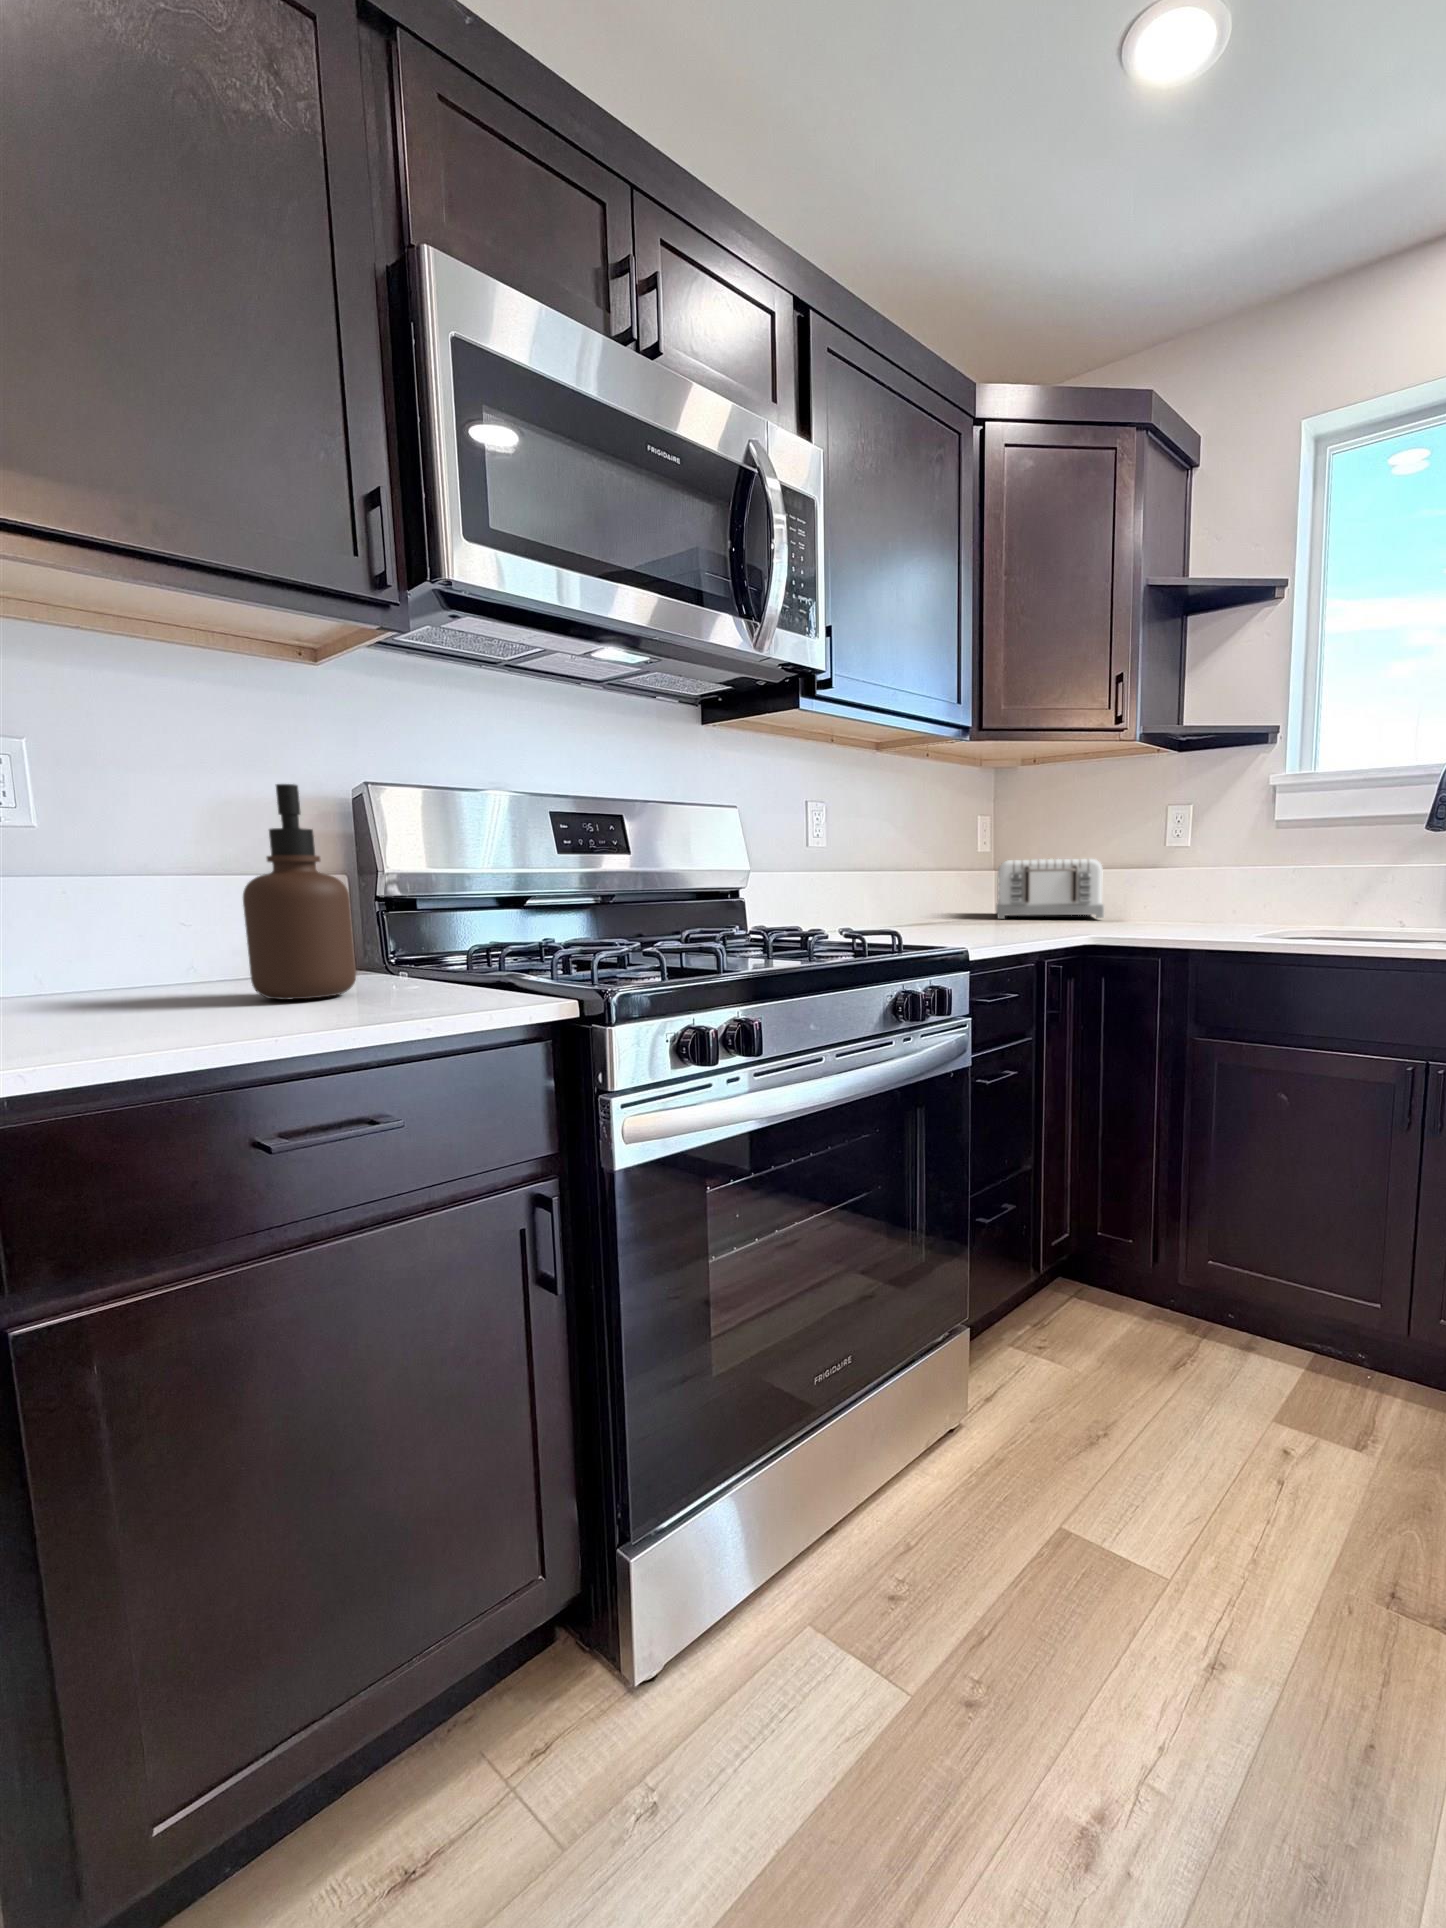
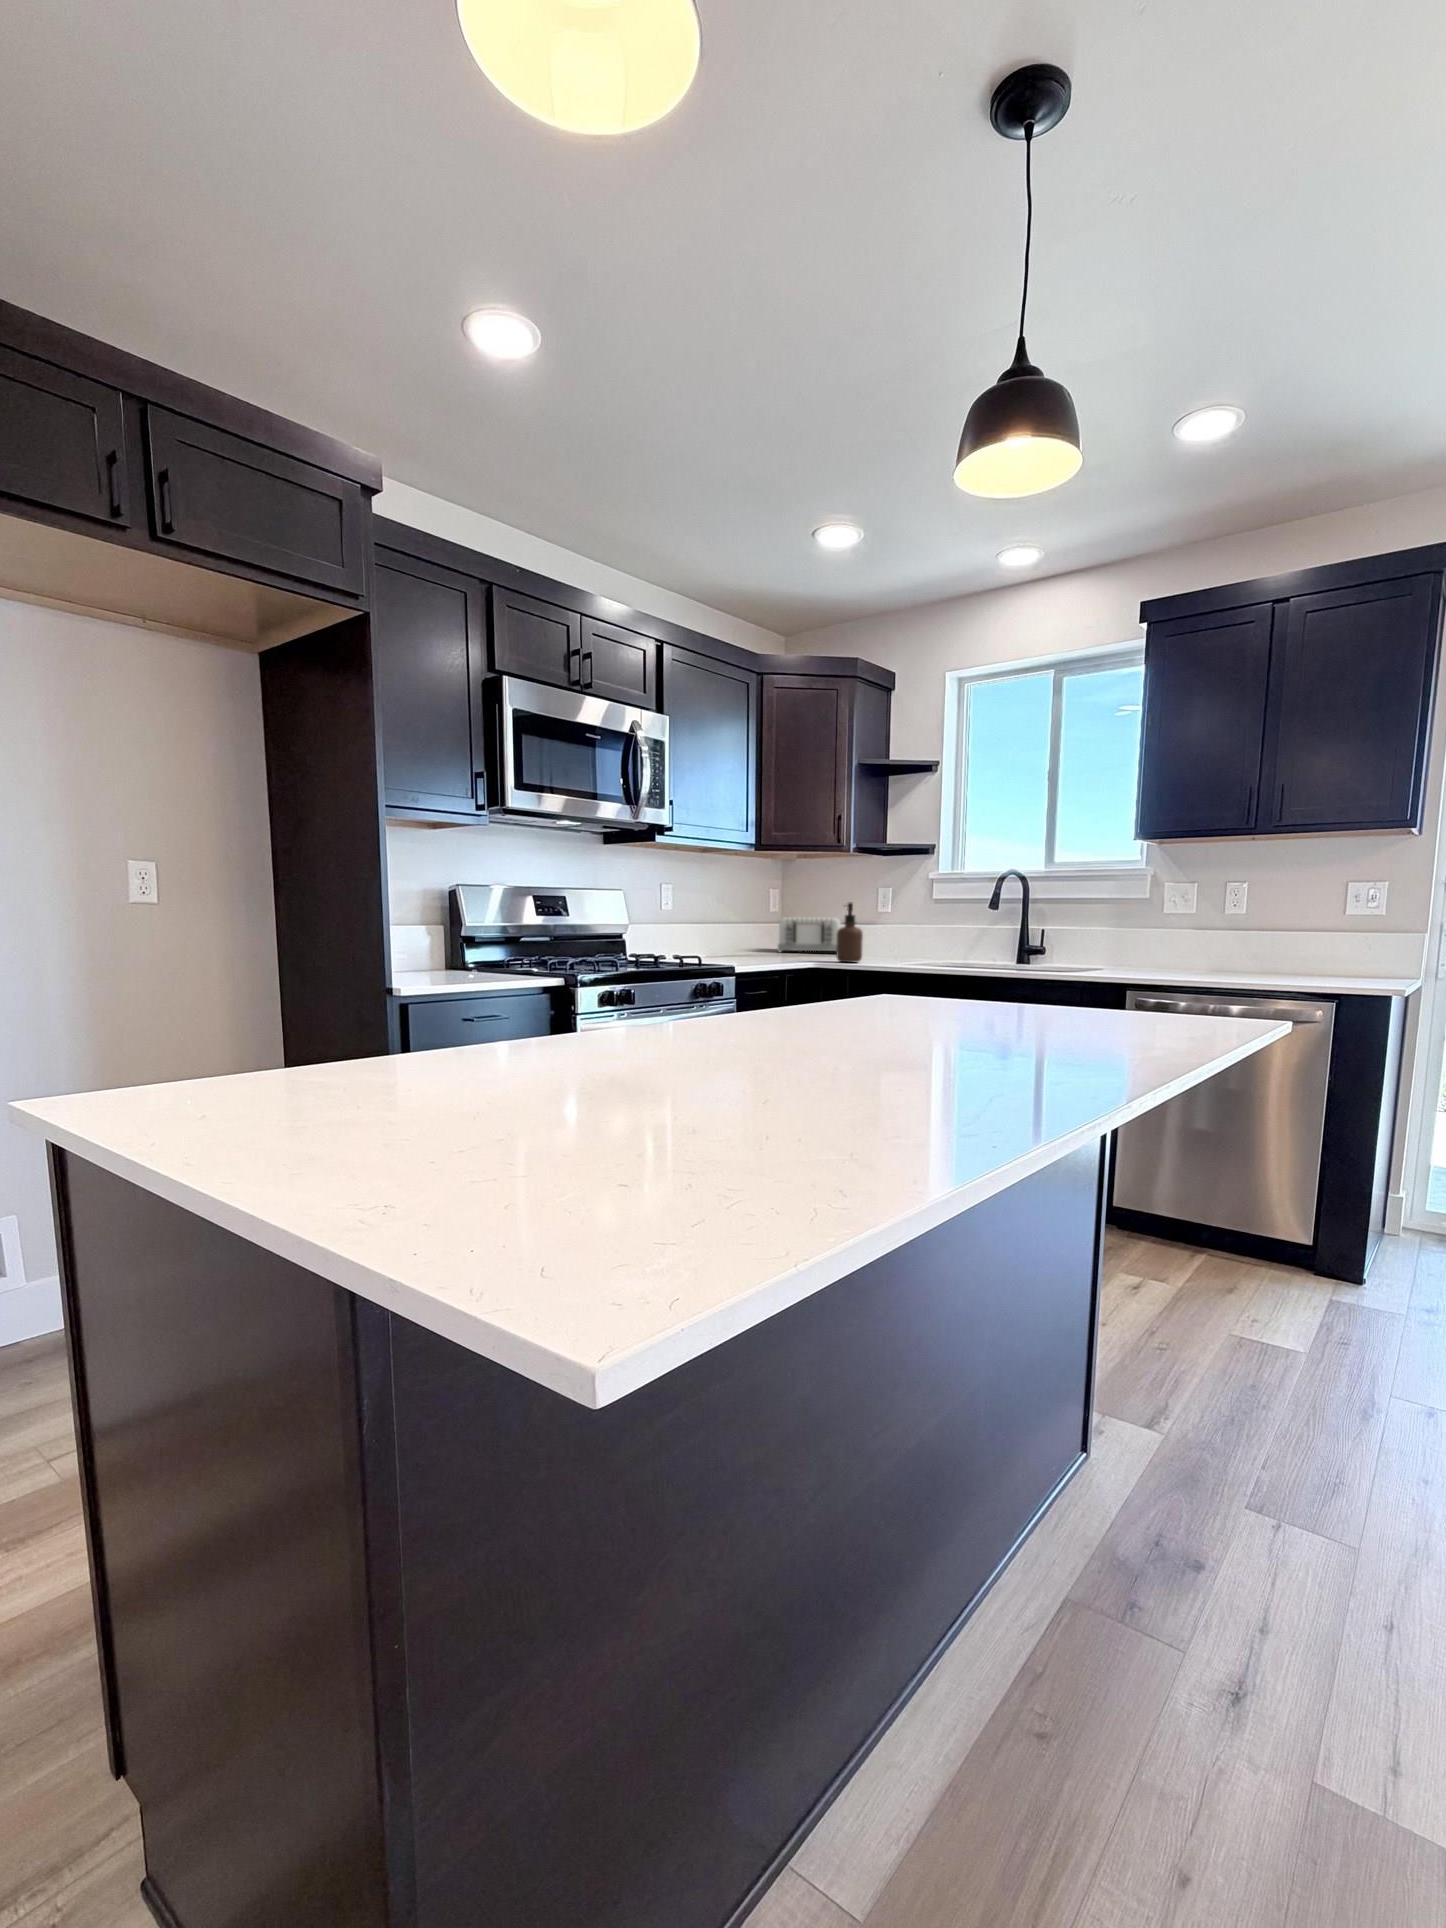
soap dispenser: present [243,784,356,1000] -> present [837,902,863,962]

